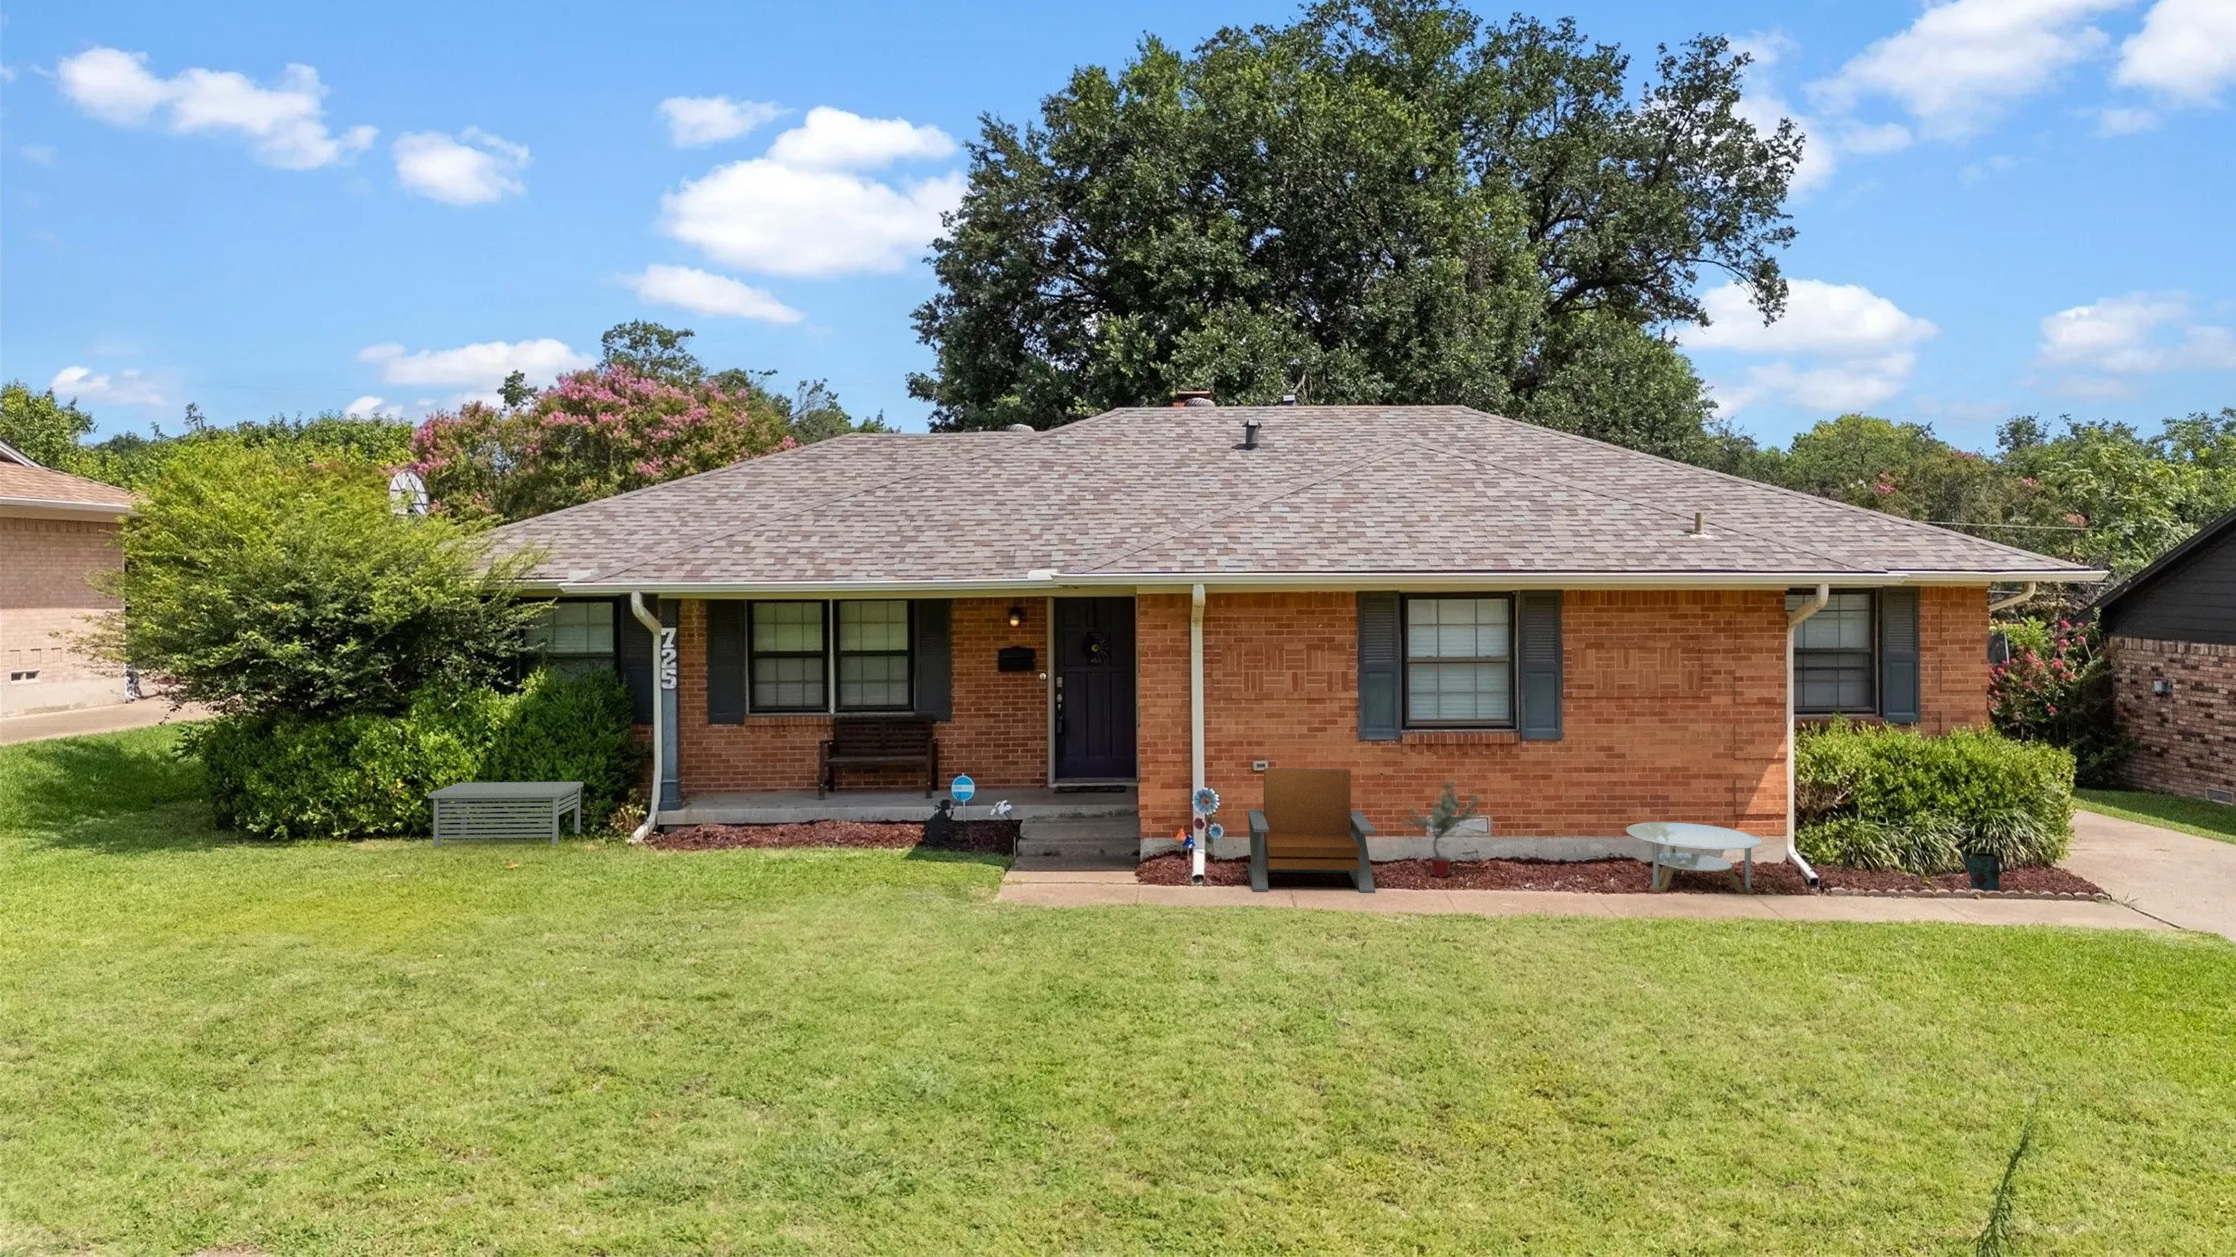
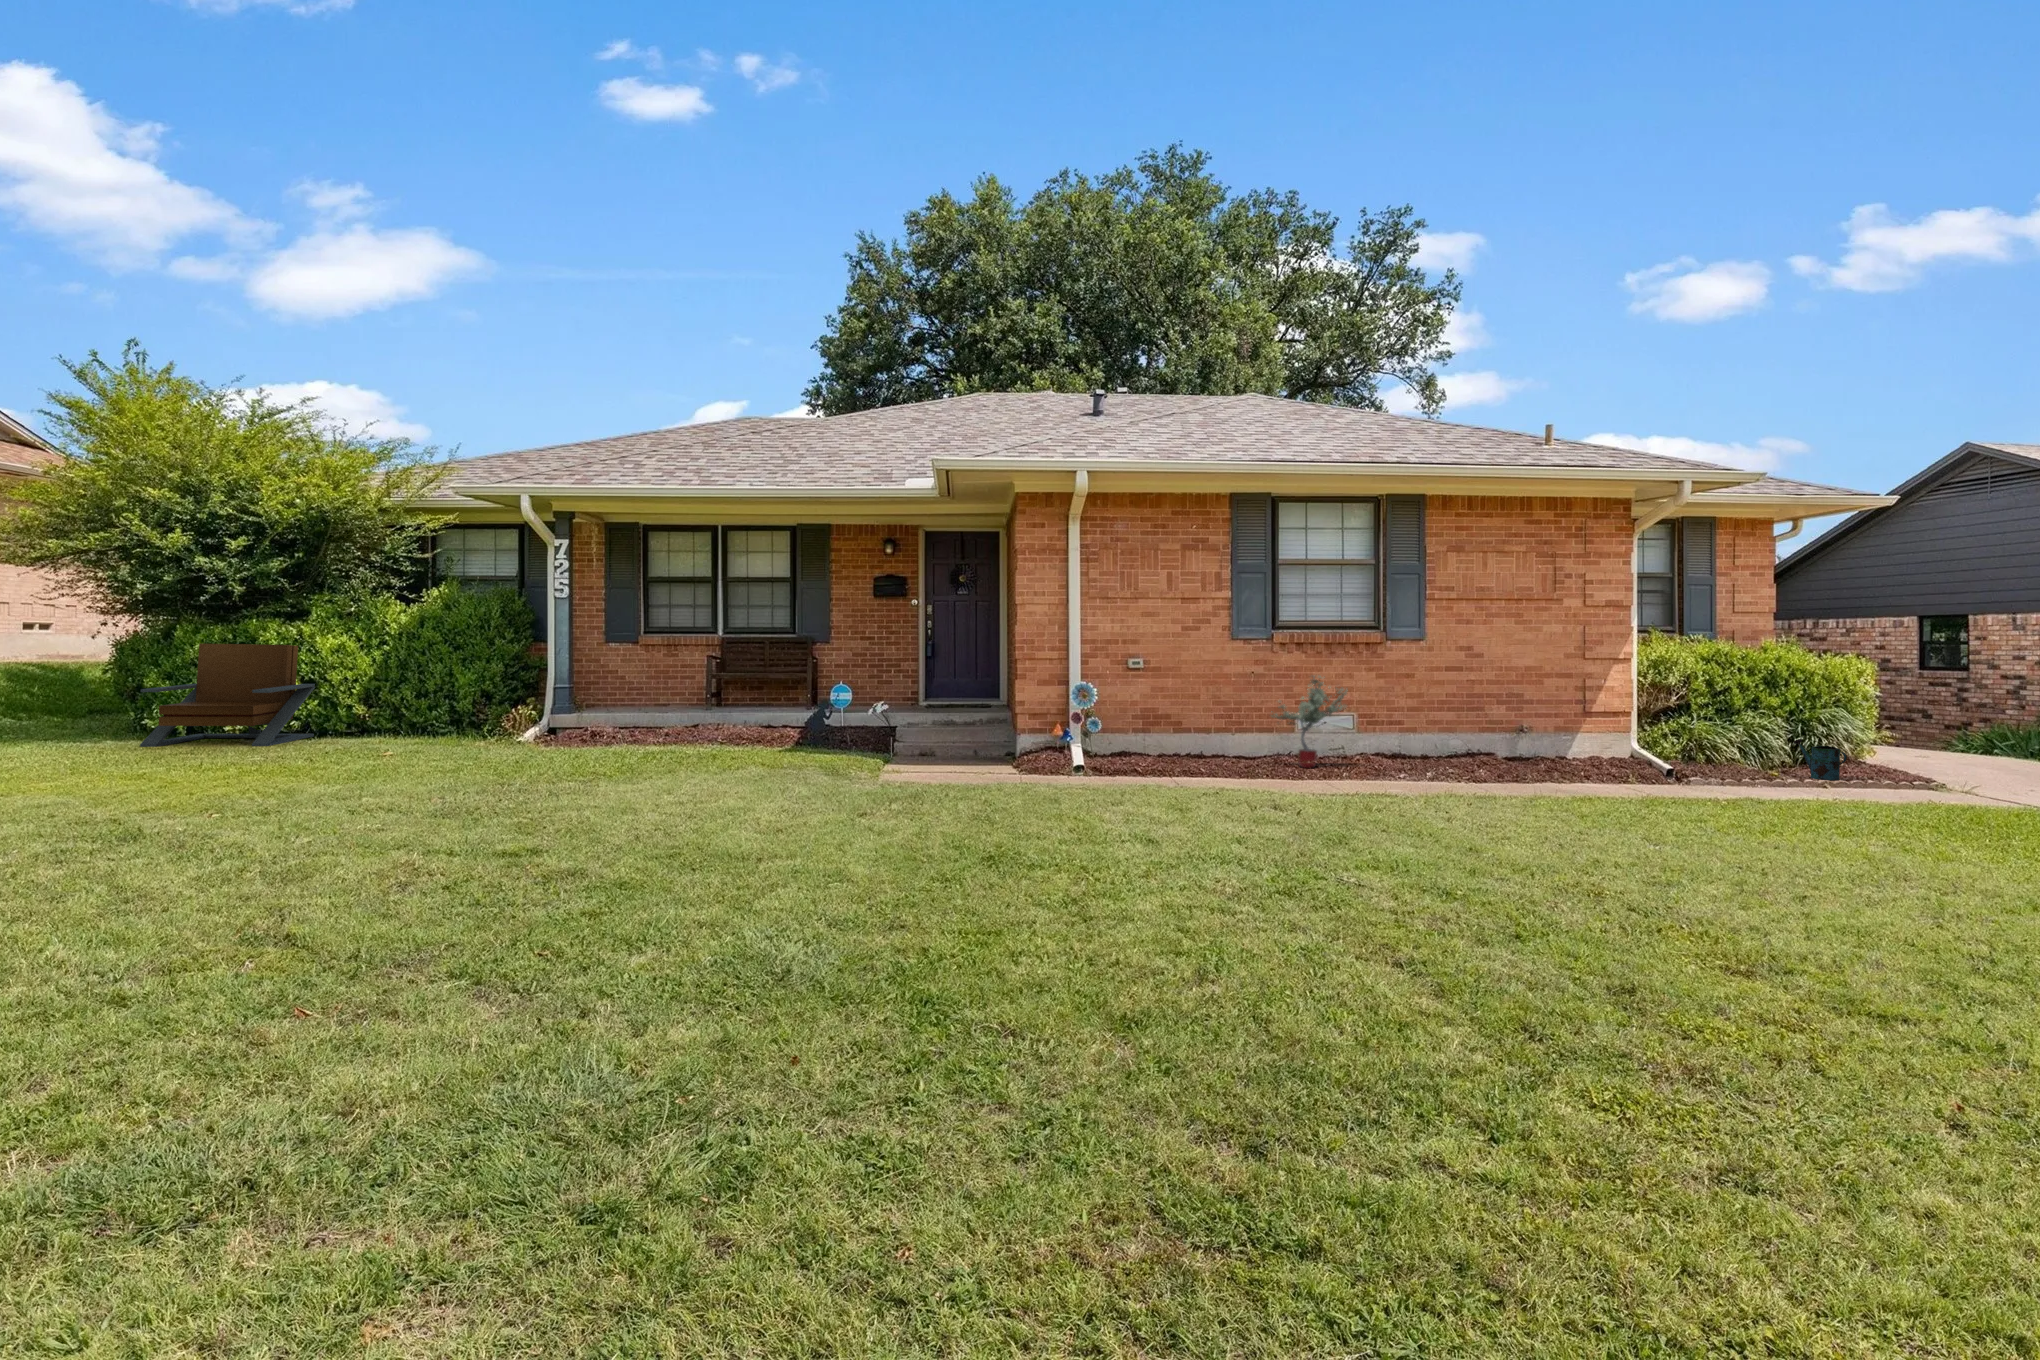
lounge chair: present [1248,768,1376,893] -> present [140,644,315,747]
storage bench: present [428,782,583,847] -> none [320,685,478,742]
round table: present [1626,822,1761,894] -> none [1485,720,1618,780]

